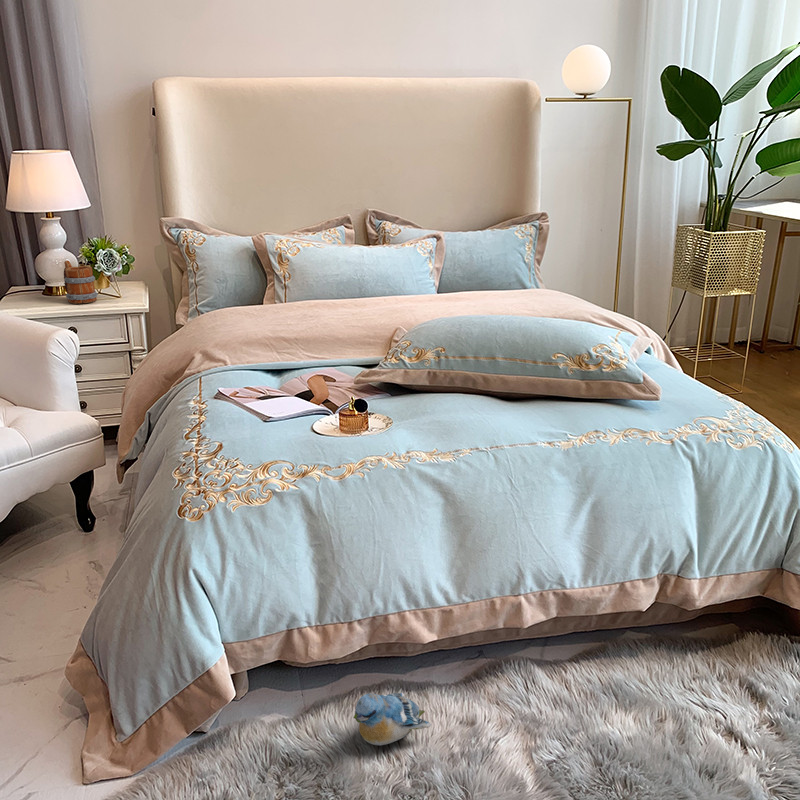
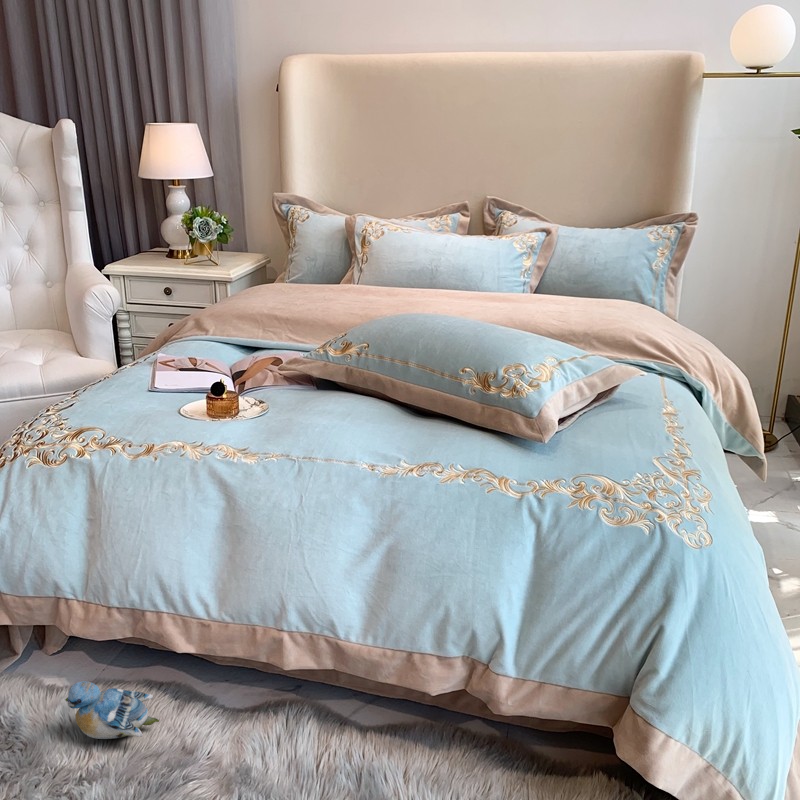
mug: present [64,260,98,304] -> none [183,227,211,267]

